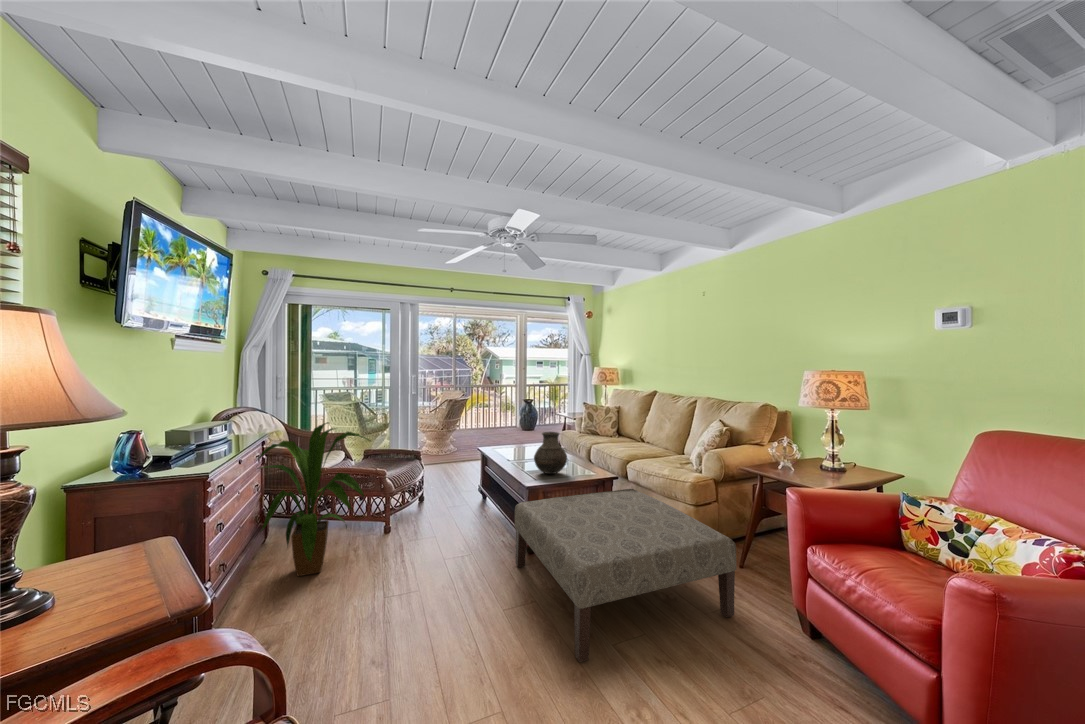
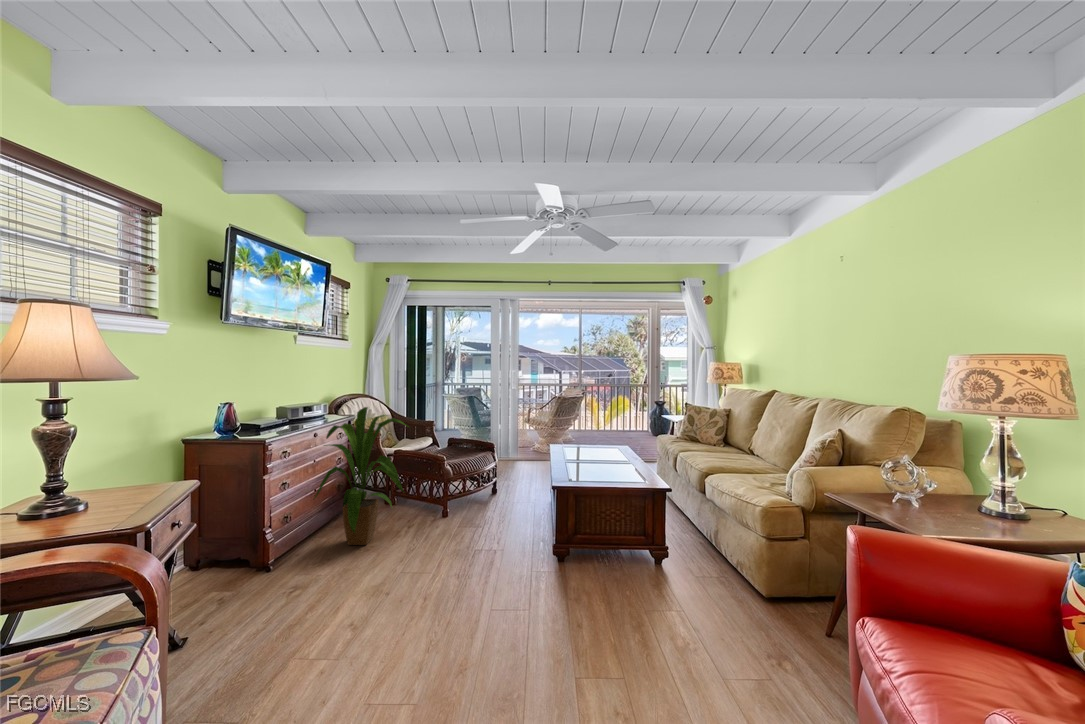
vase: present [534,432,567,474] -> none [576,431,615,479]
ottoman: present [515,489,736,662] -> none [528,503,767,684]

